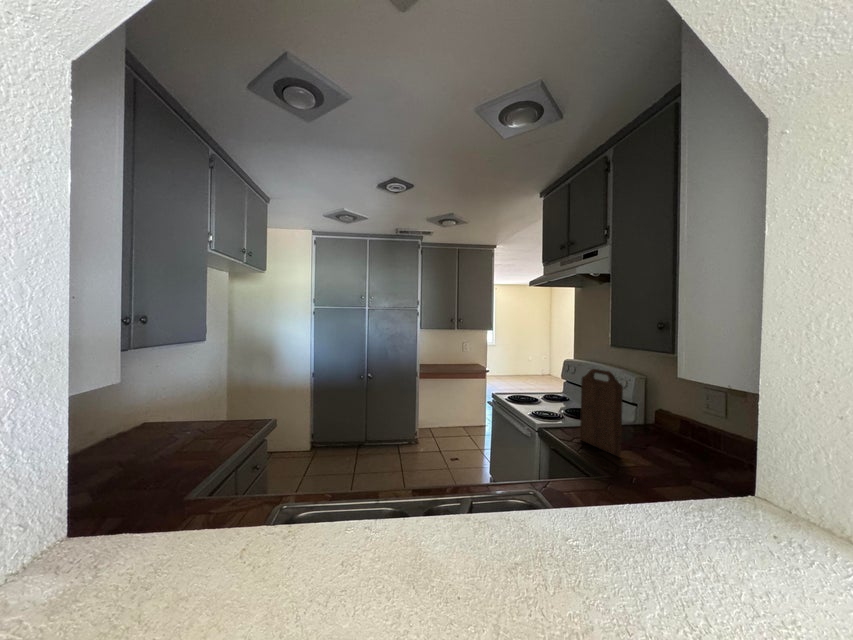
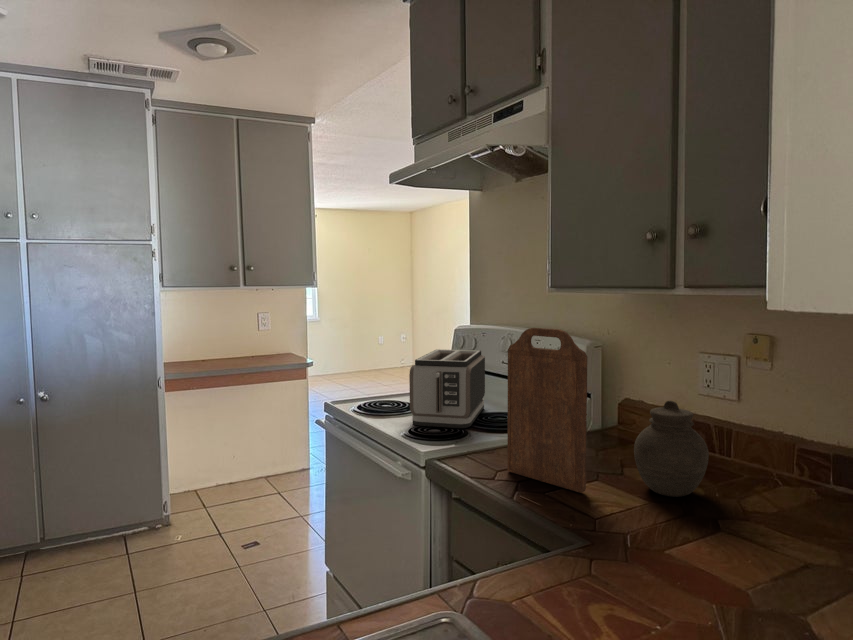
toaster: none [534,372,579,415] -> present [409,349,485,428]
jar: none [652,415,699,469] -> present [634,401,709,497]

